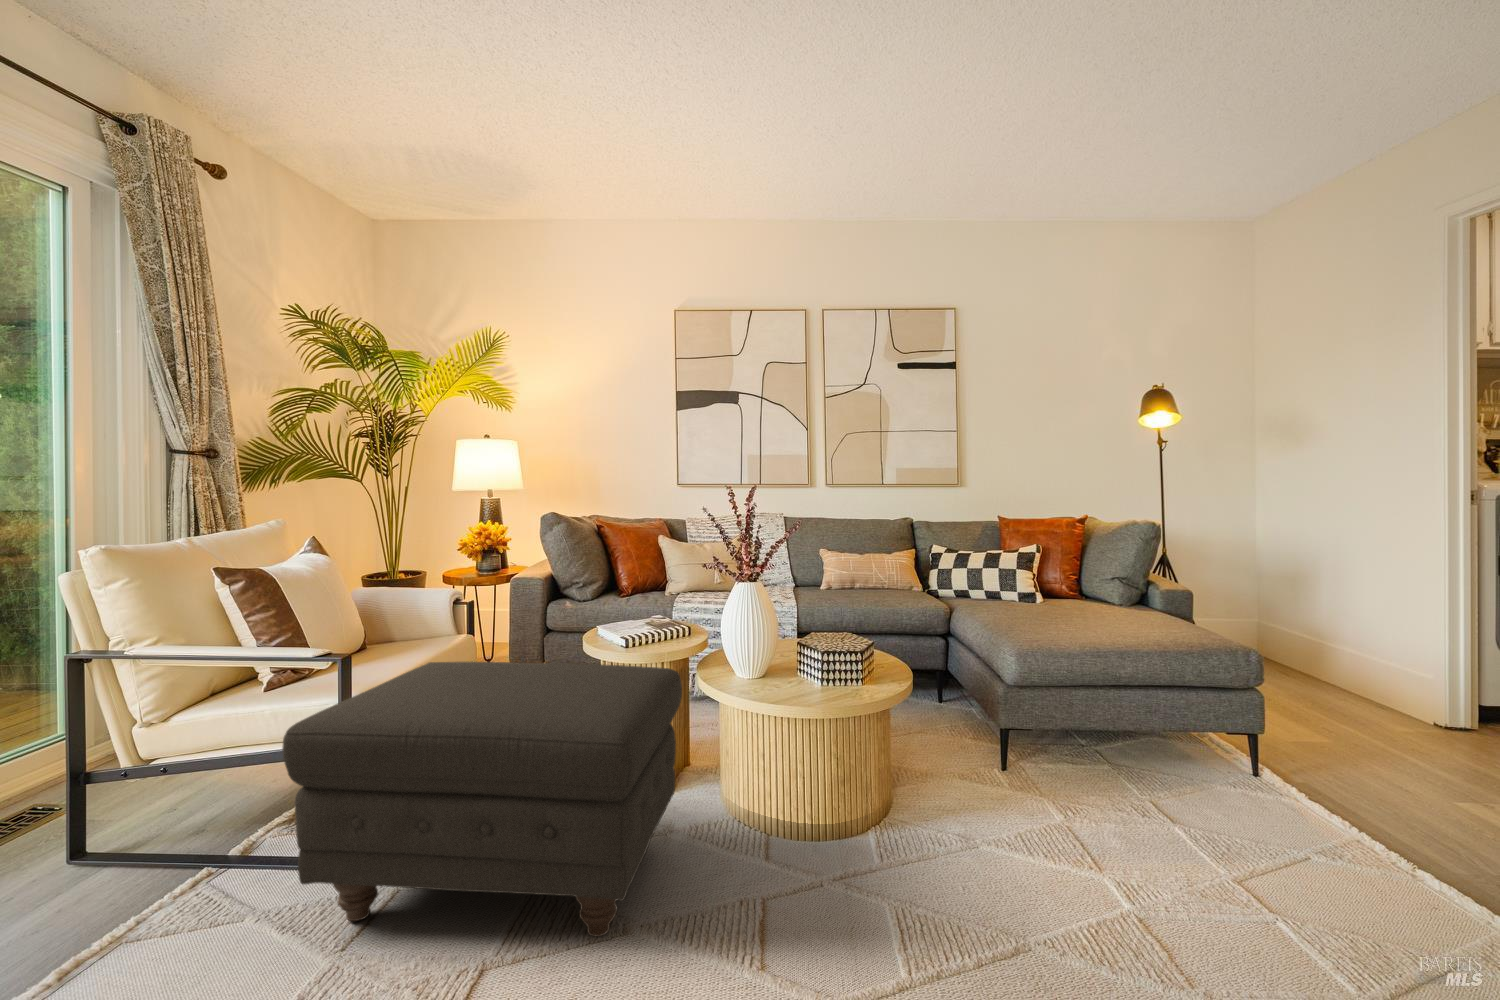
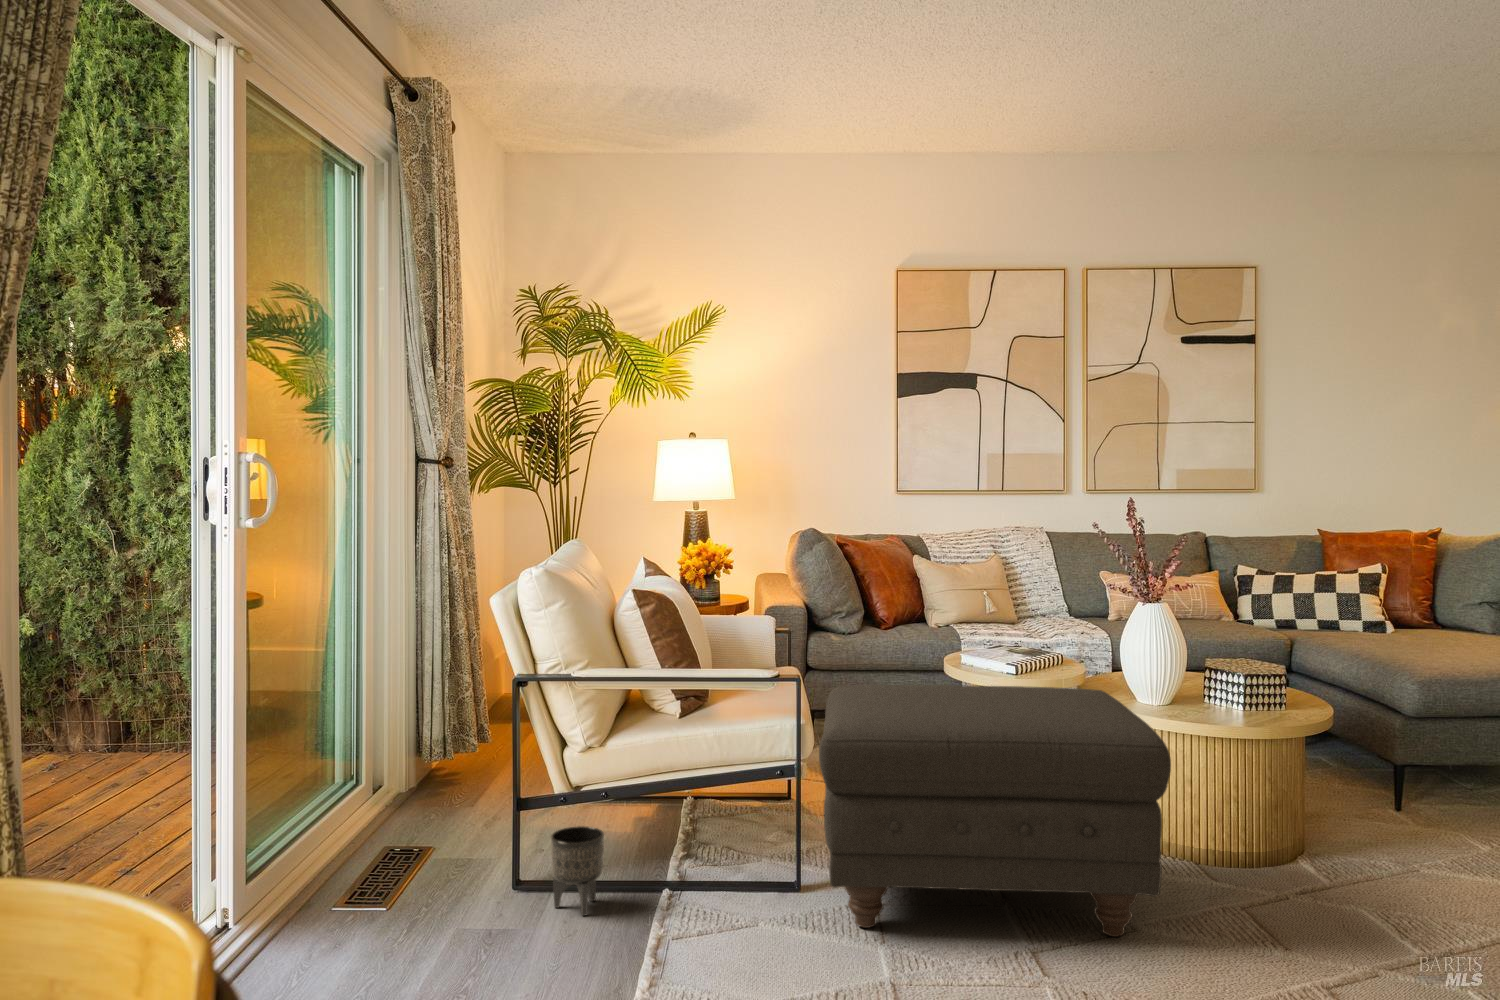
planter: none [66,805,137,901] -> present [551,826,604,916]

